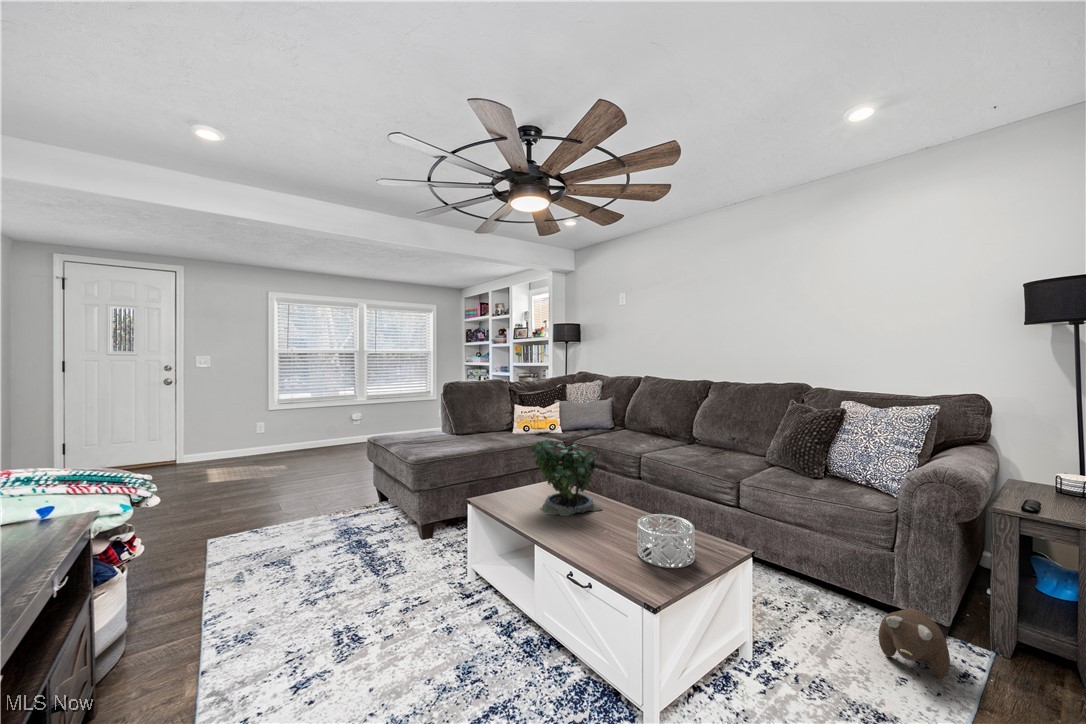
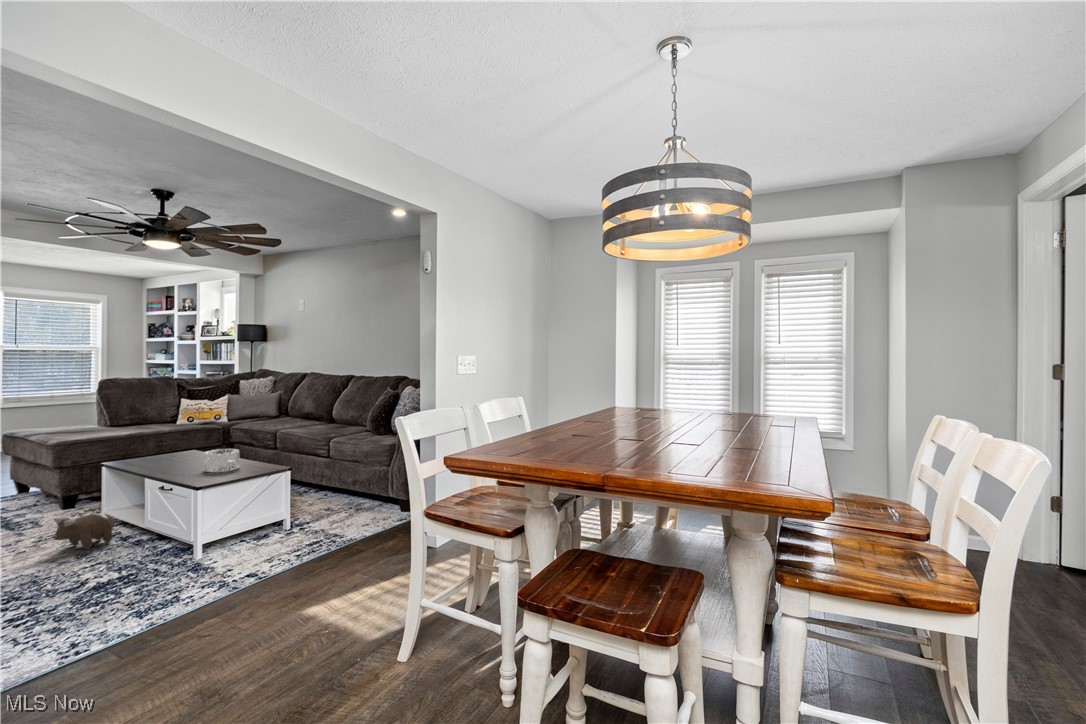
potted plant: present [531,436,602,516] -> none [151,410,208,463]
plush toy: present [879,609,950,678] -> present [53,514,115,550]

